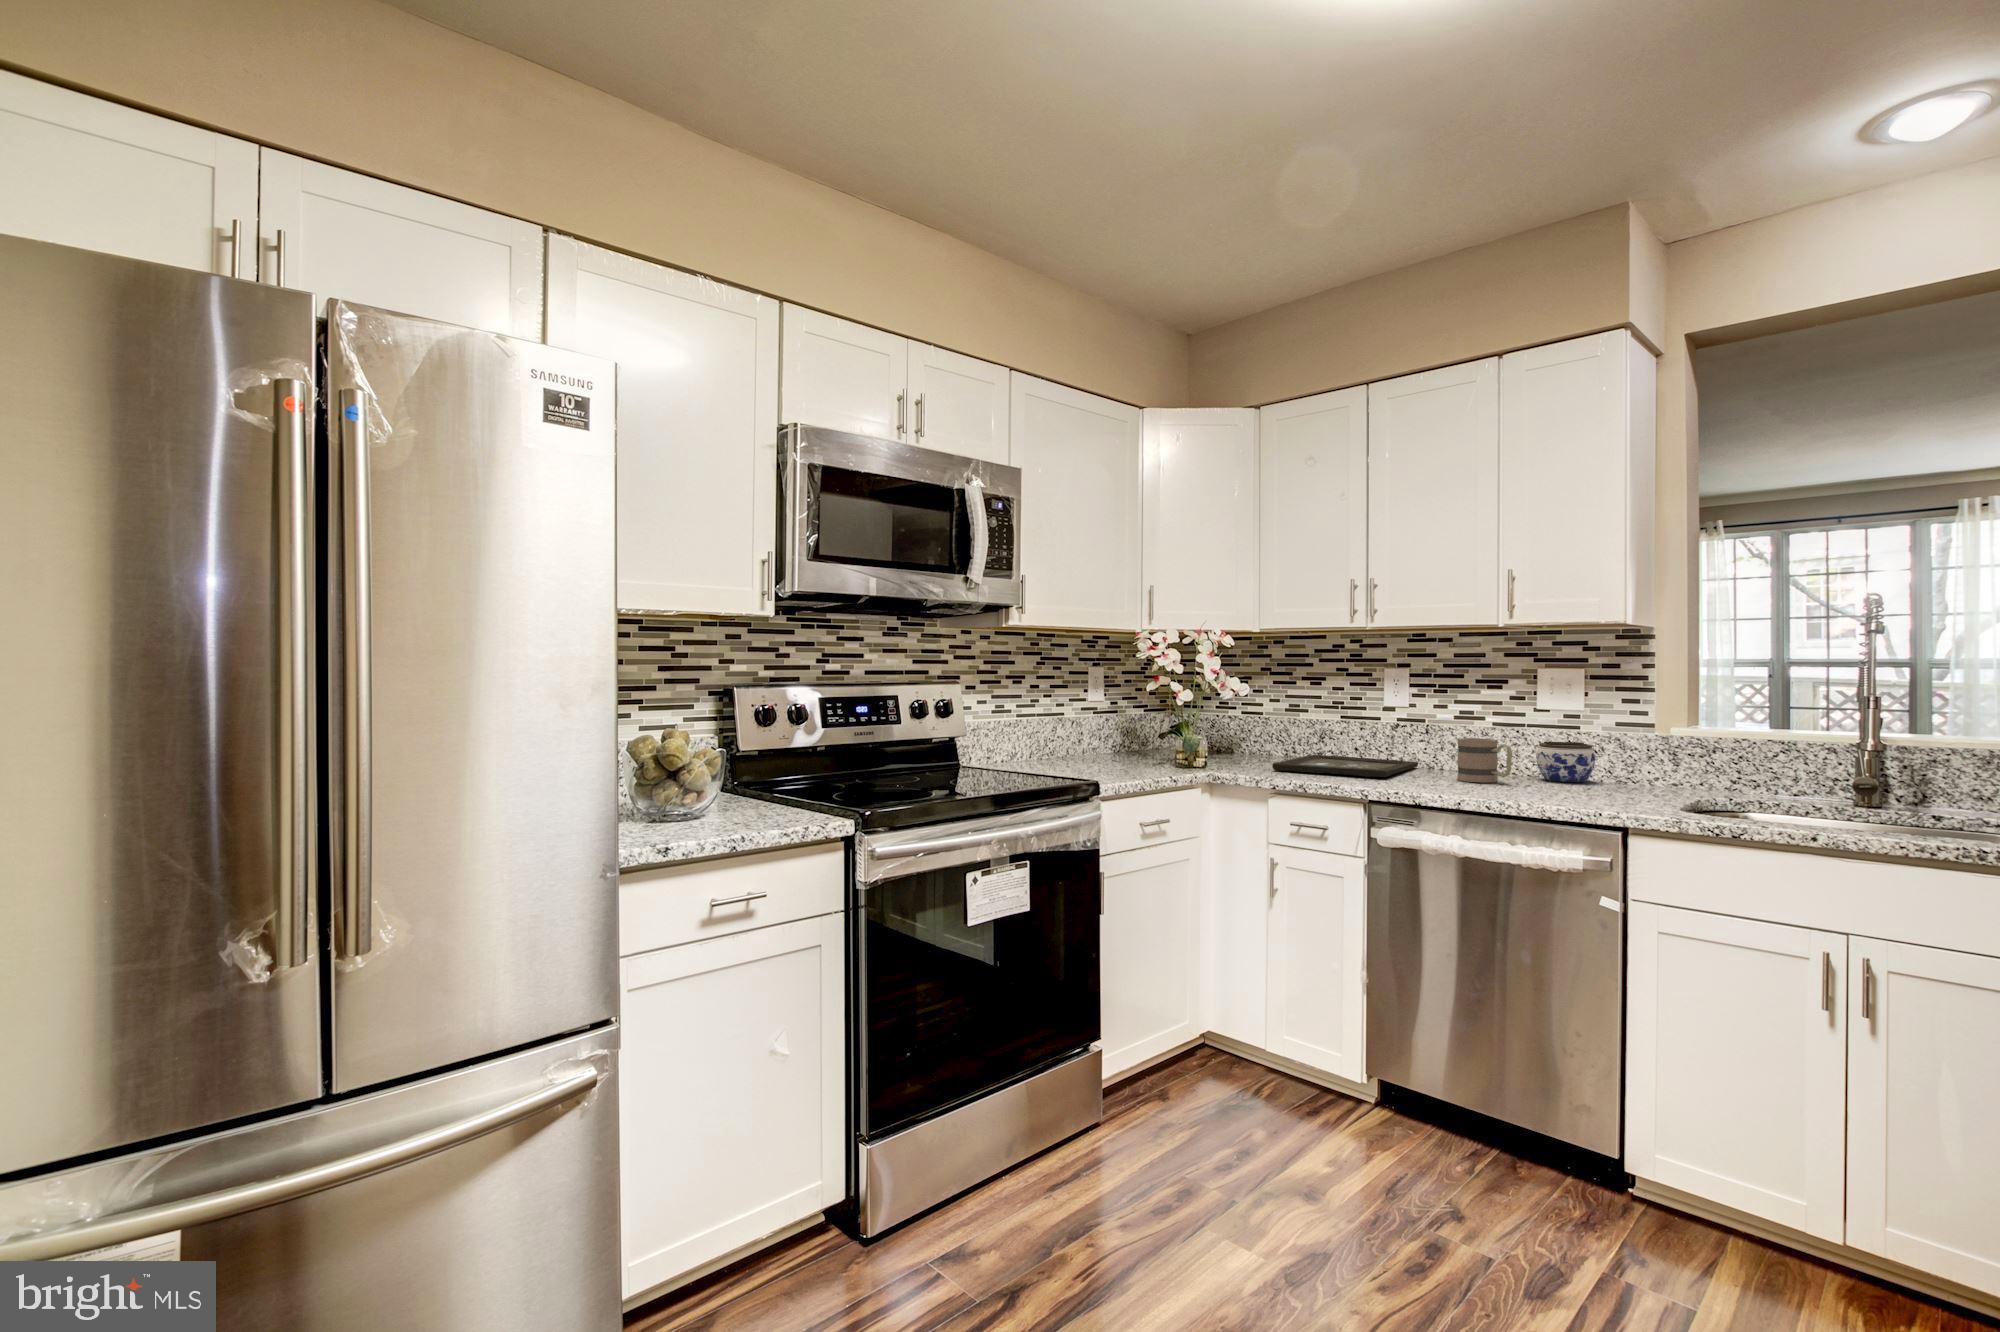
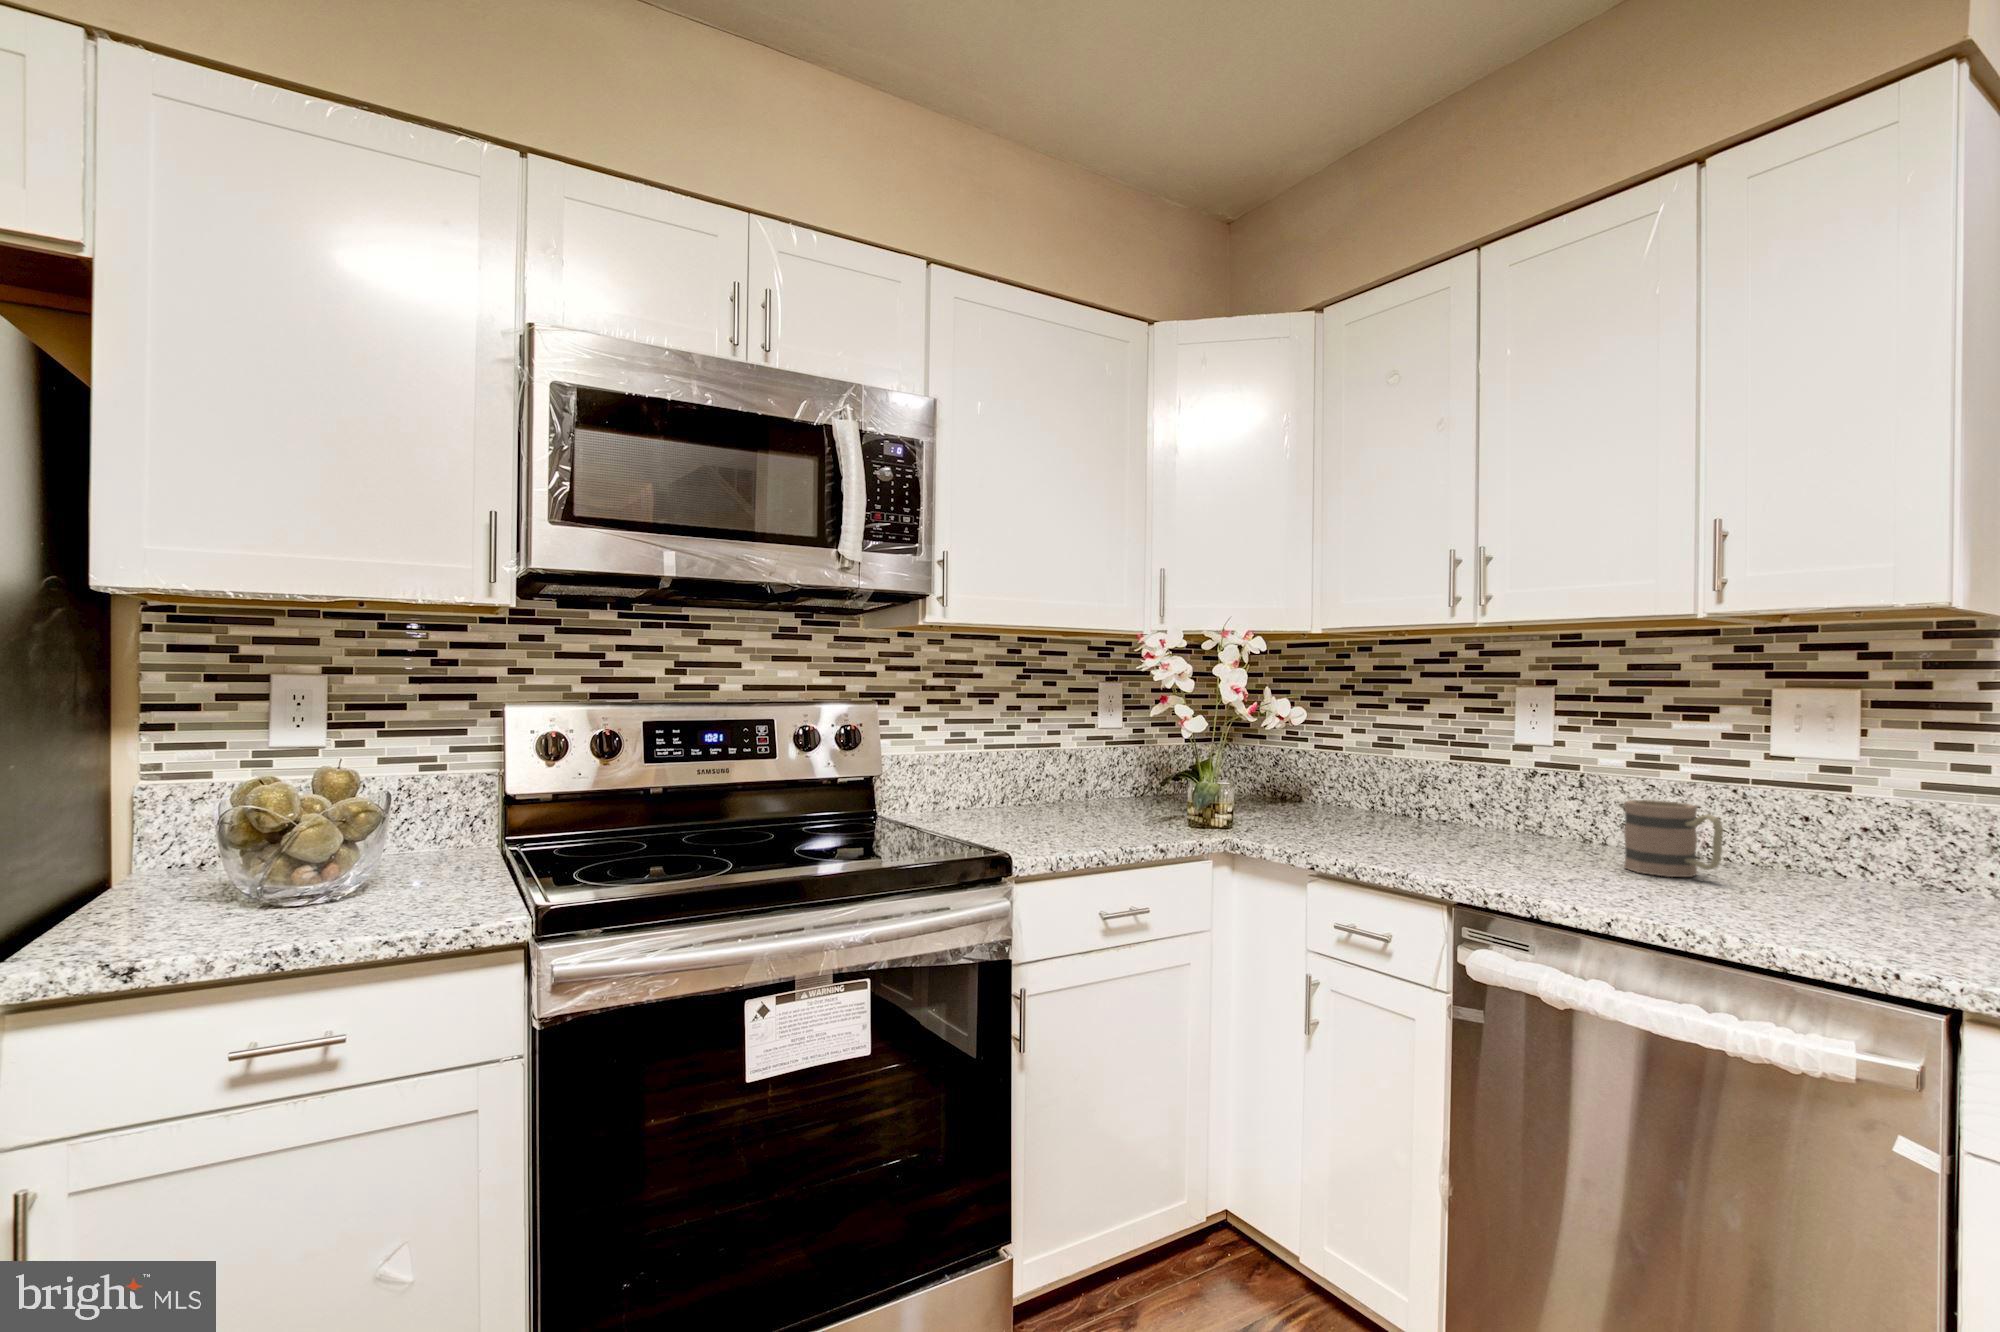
jar: present [1536,742,1596,782] -> none [1769,810,1885,883]
tray: present [1272,755,1418,777] -> none [1326,810,1566,858]

